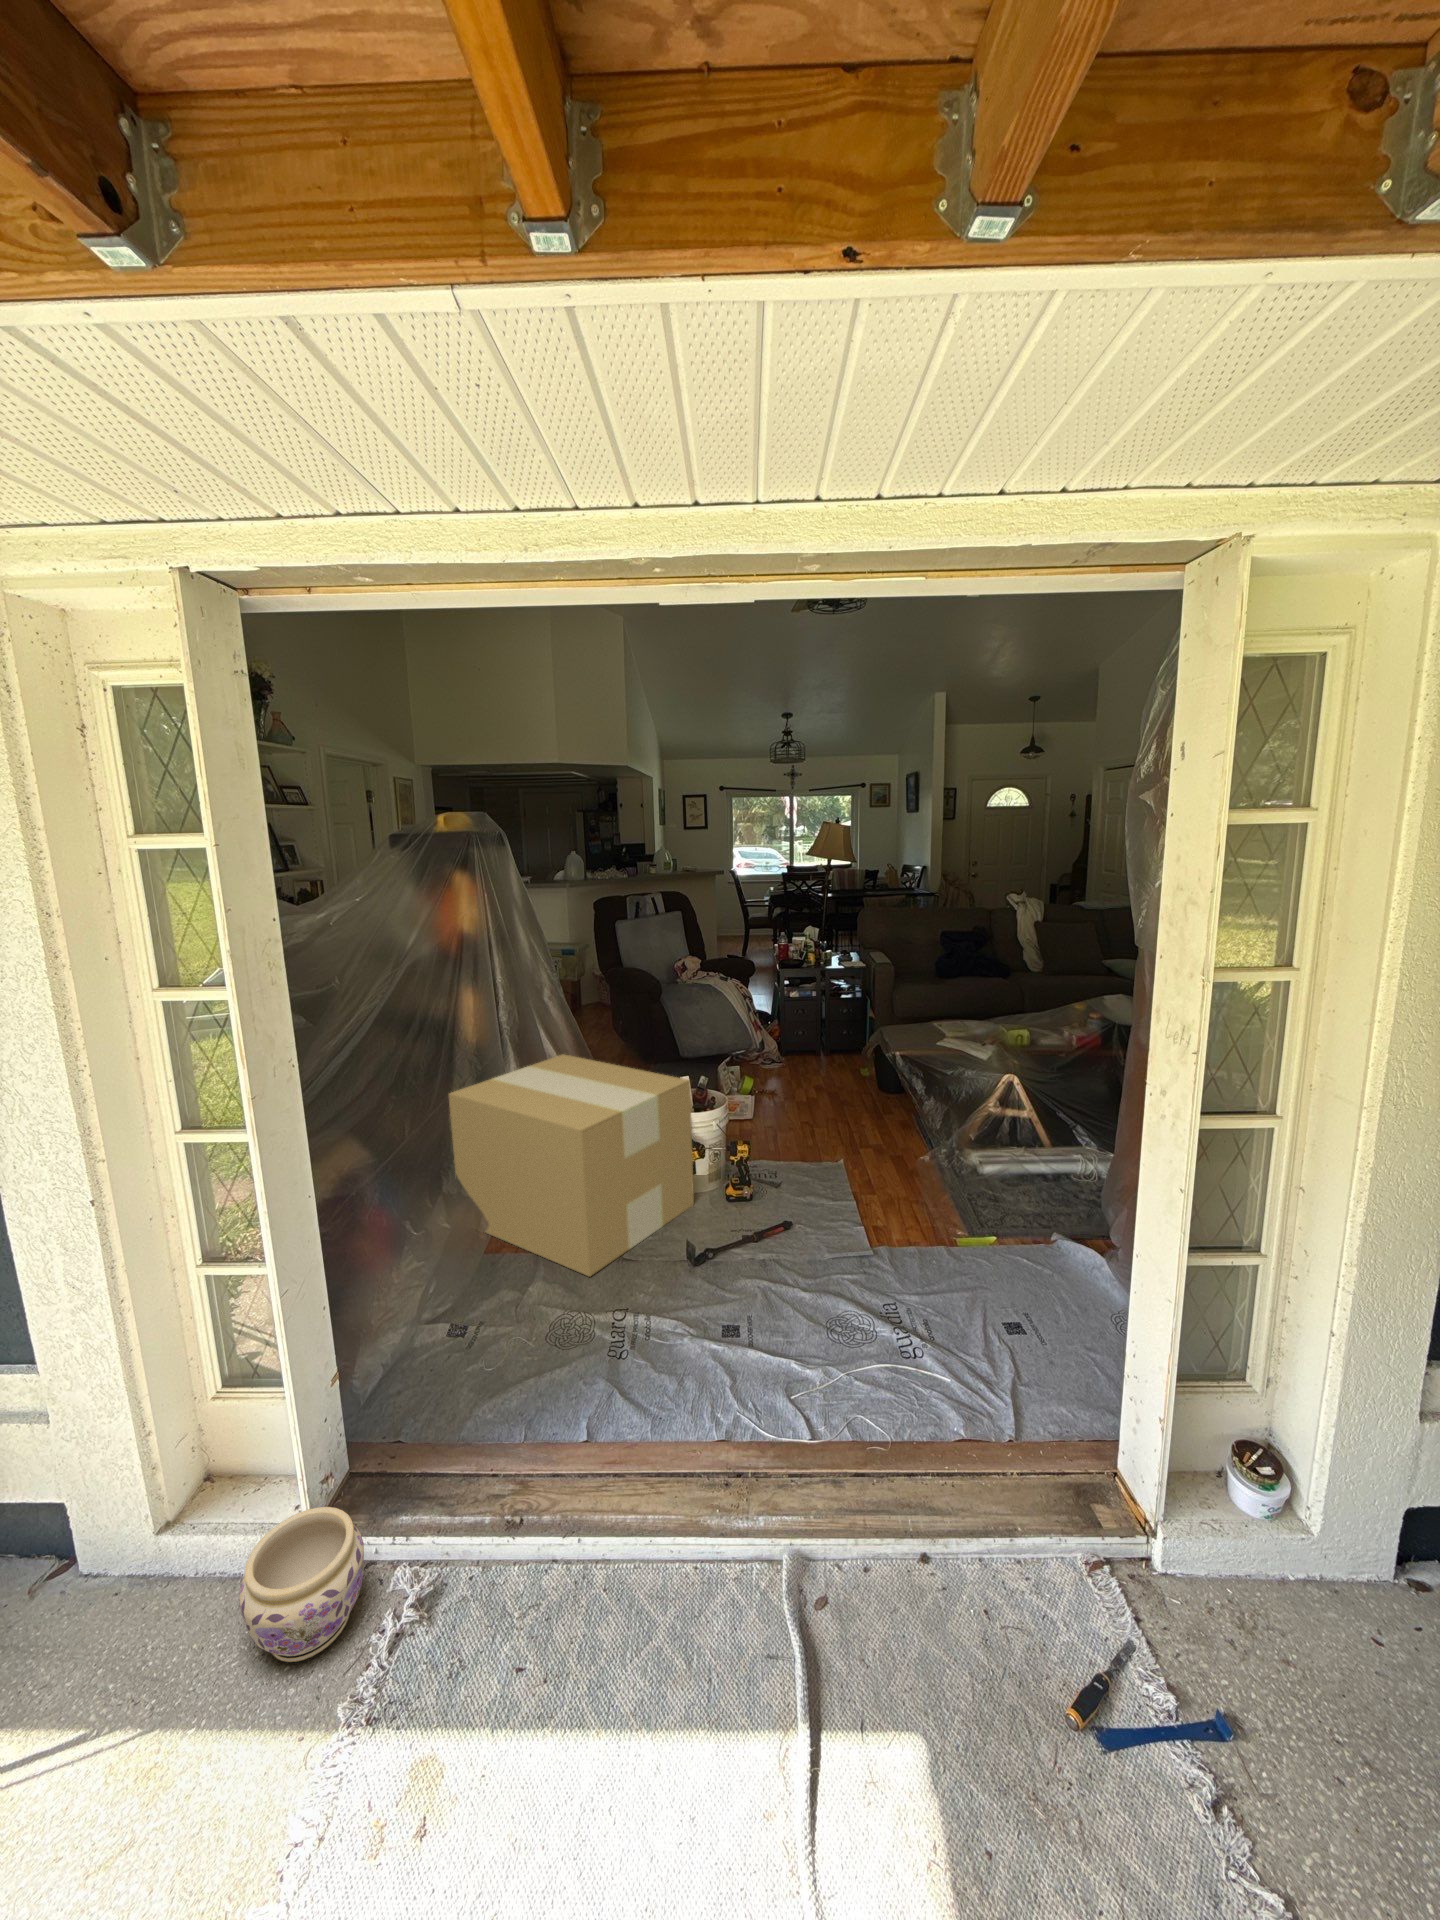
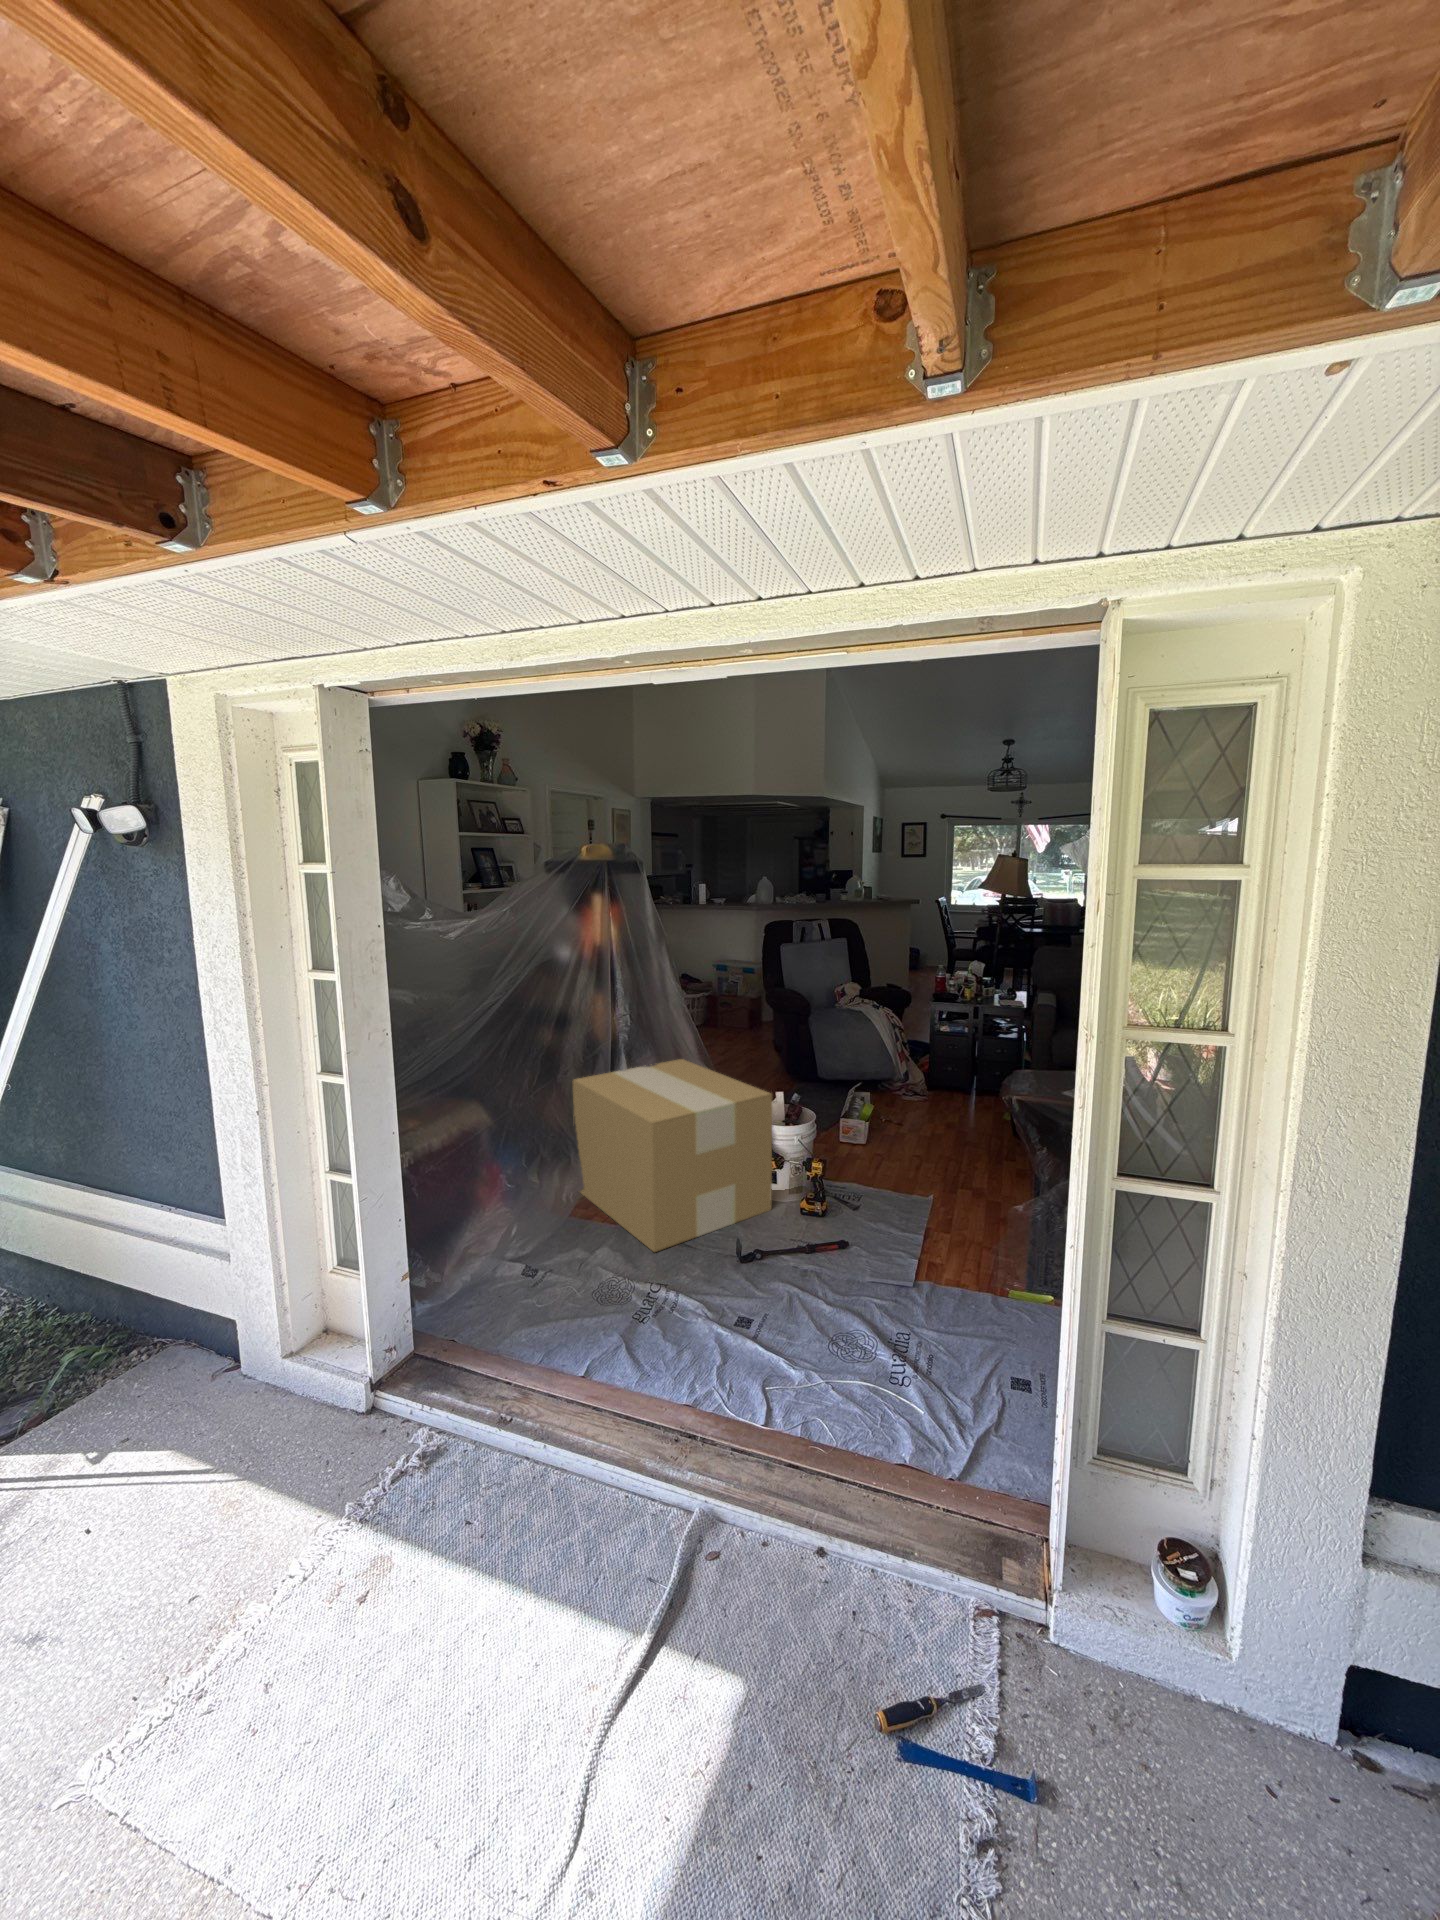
planter: present [239,1507,364,1664] -> none [304,1364,394,1470]

